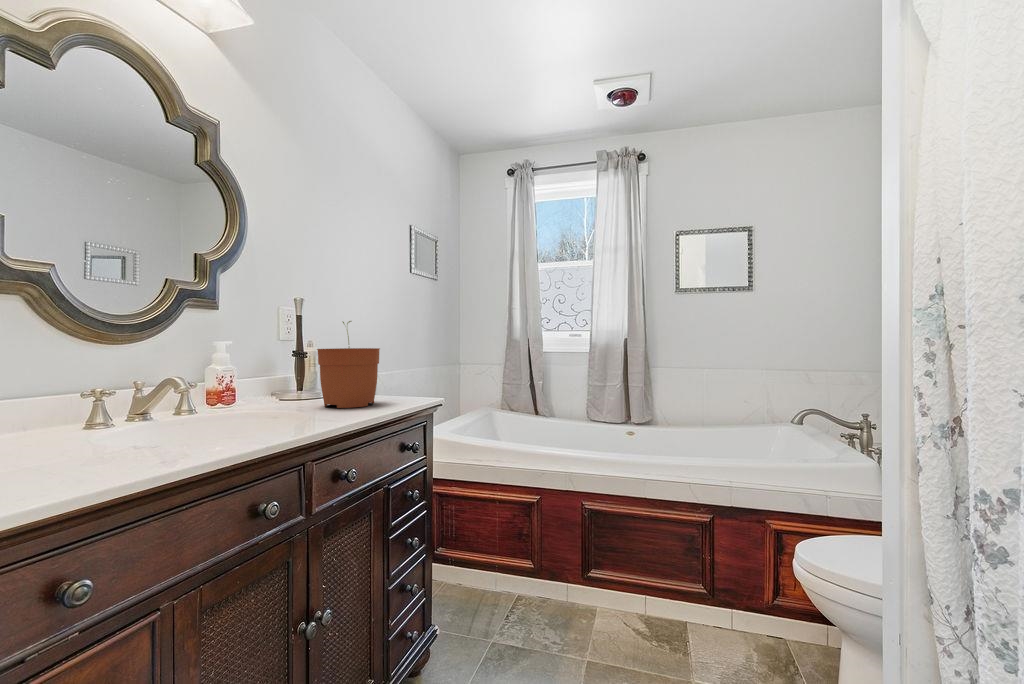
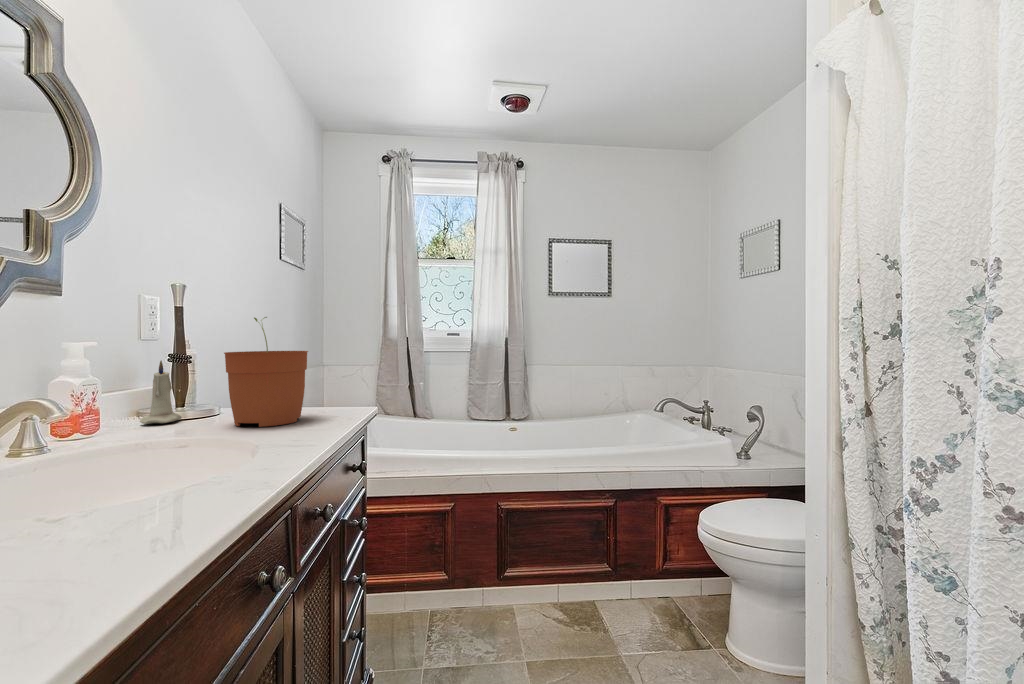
candle: none [271,354,300,402] -> present [140,361,182,424]

